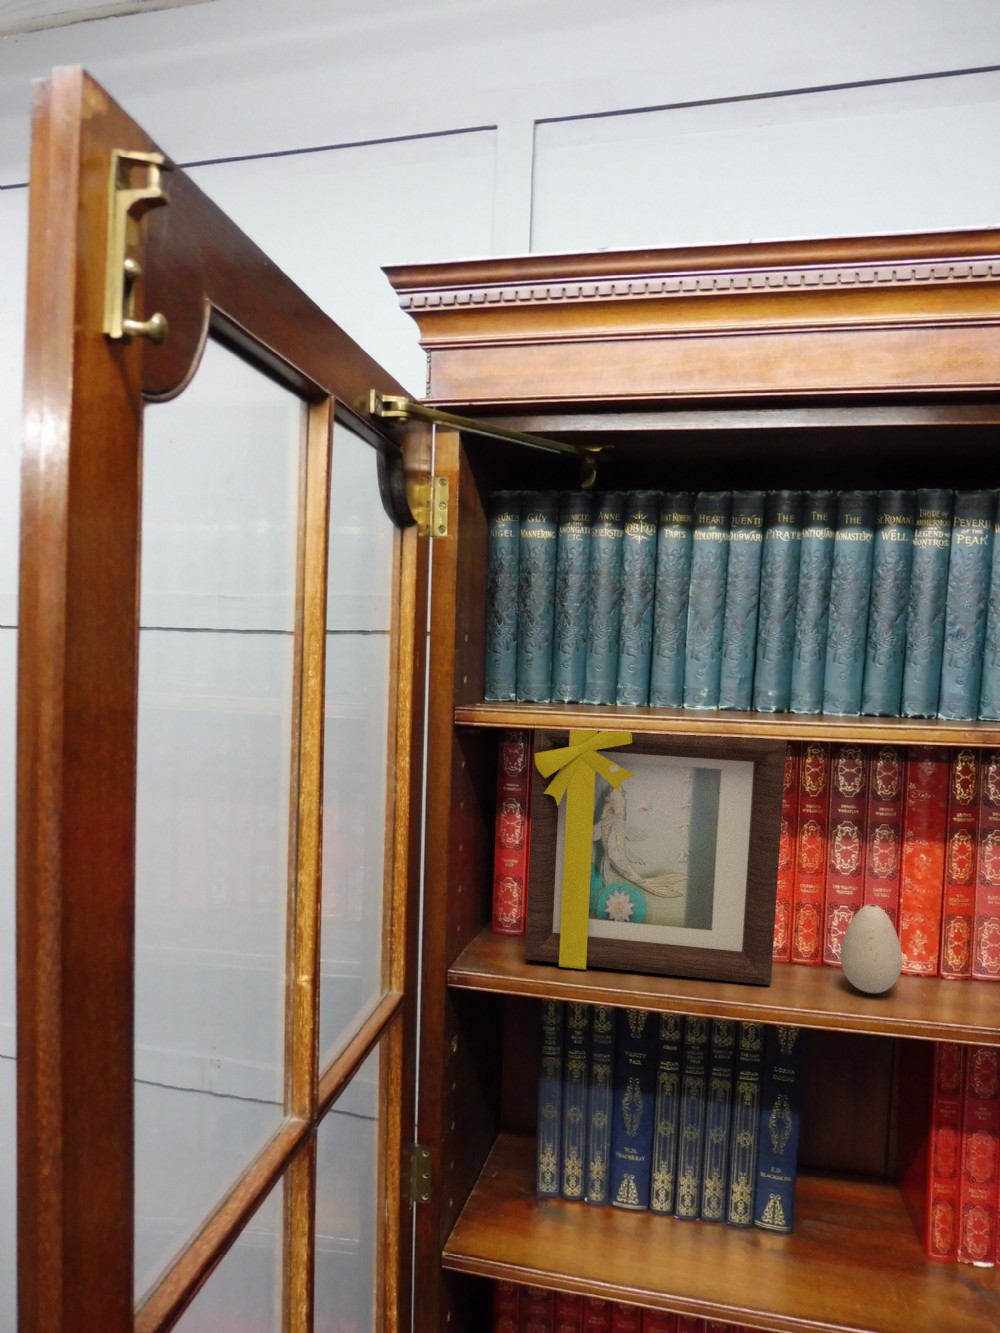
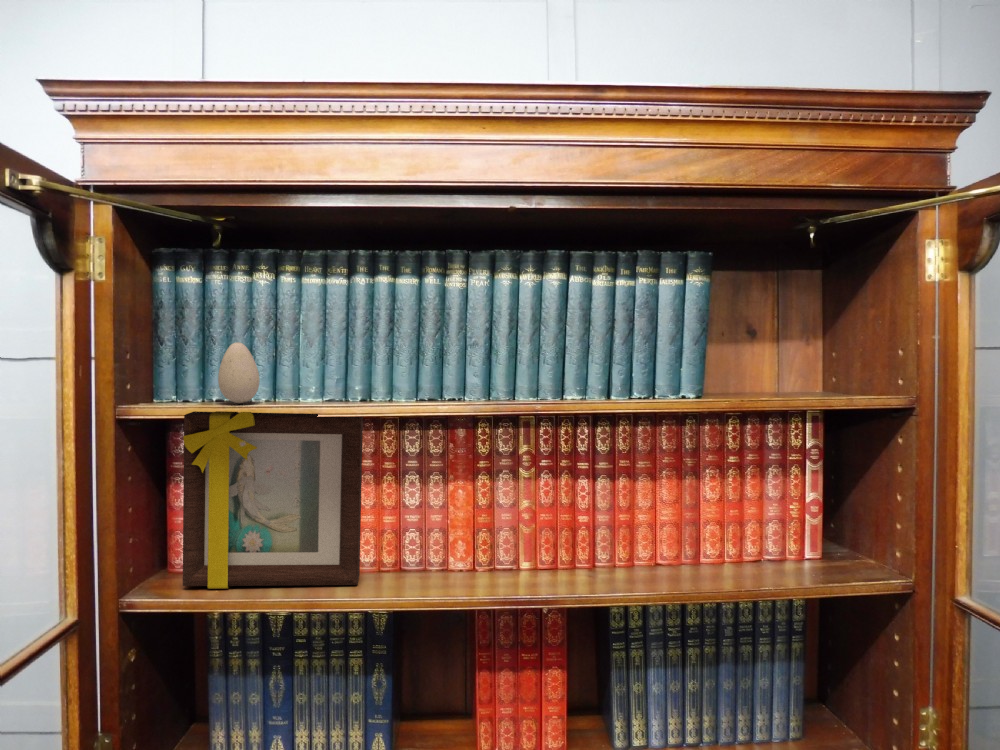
decorative egg: present [840,904,902,993] -> present [218,342,260,403]

